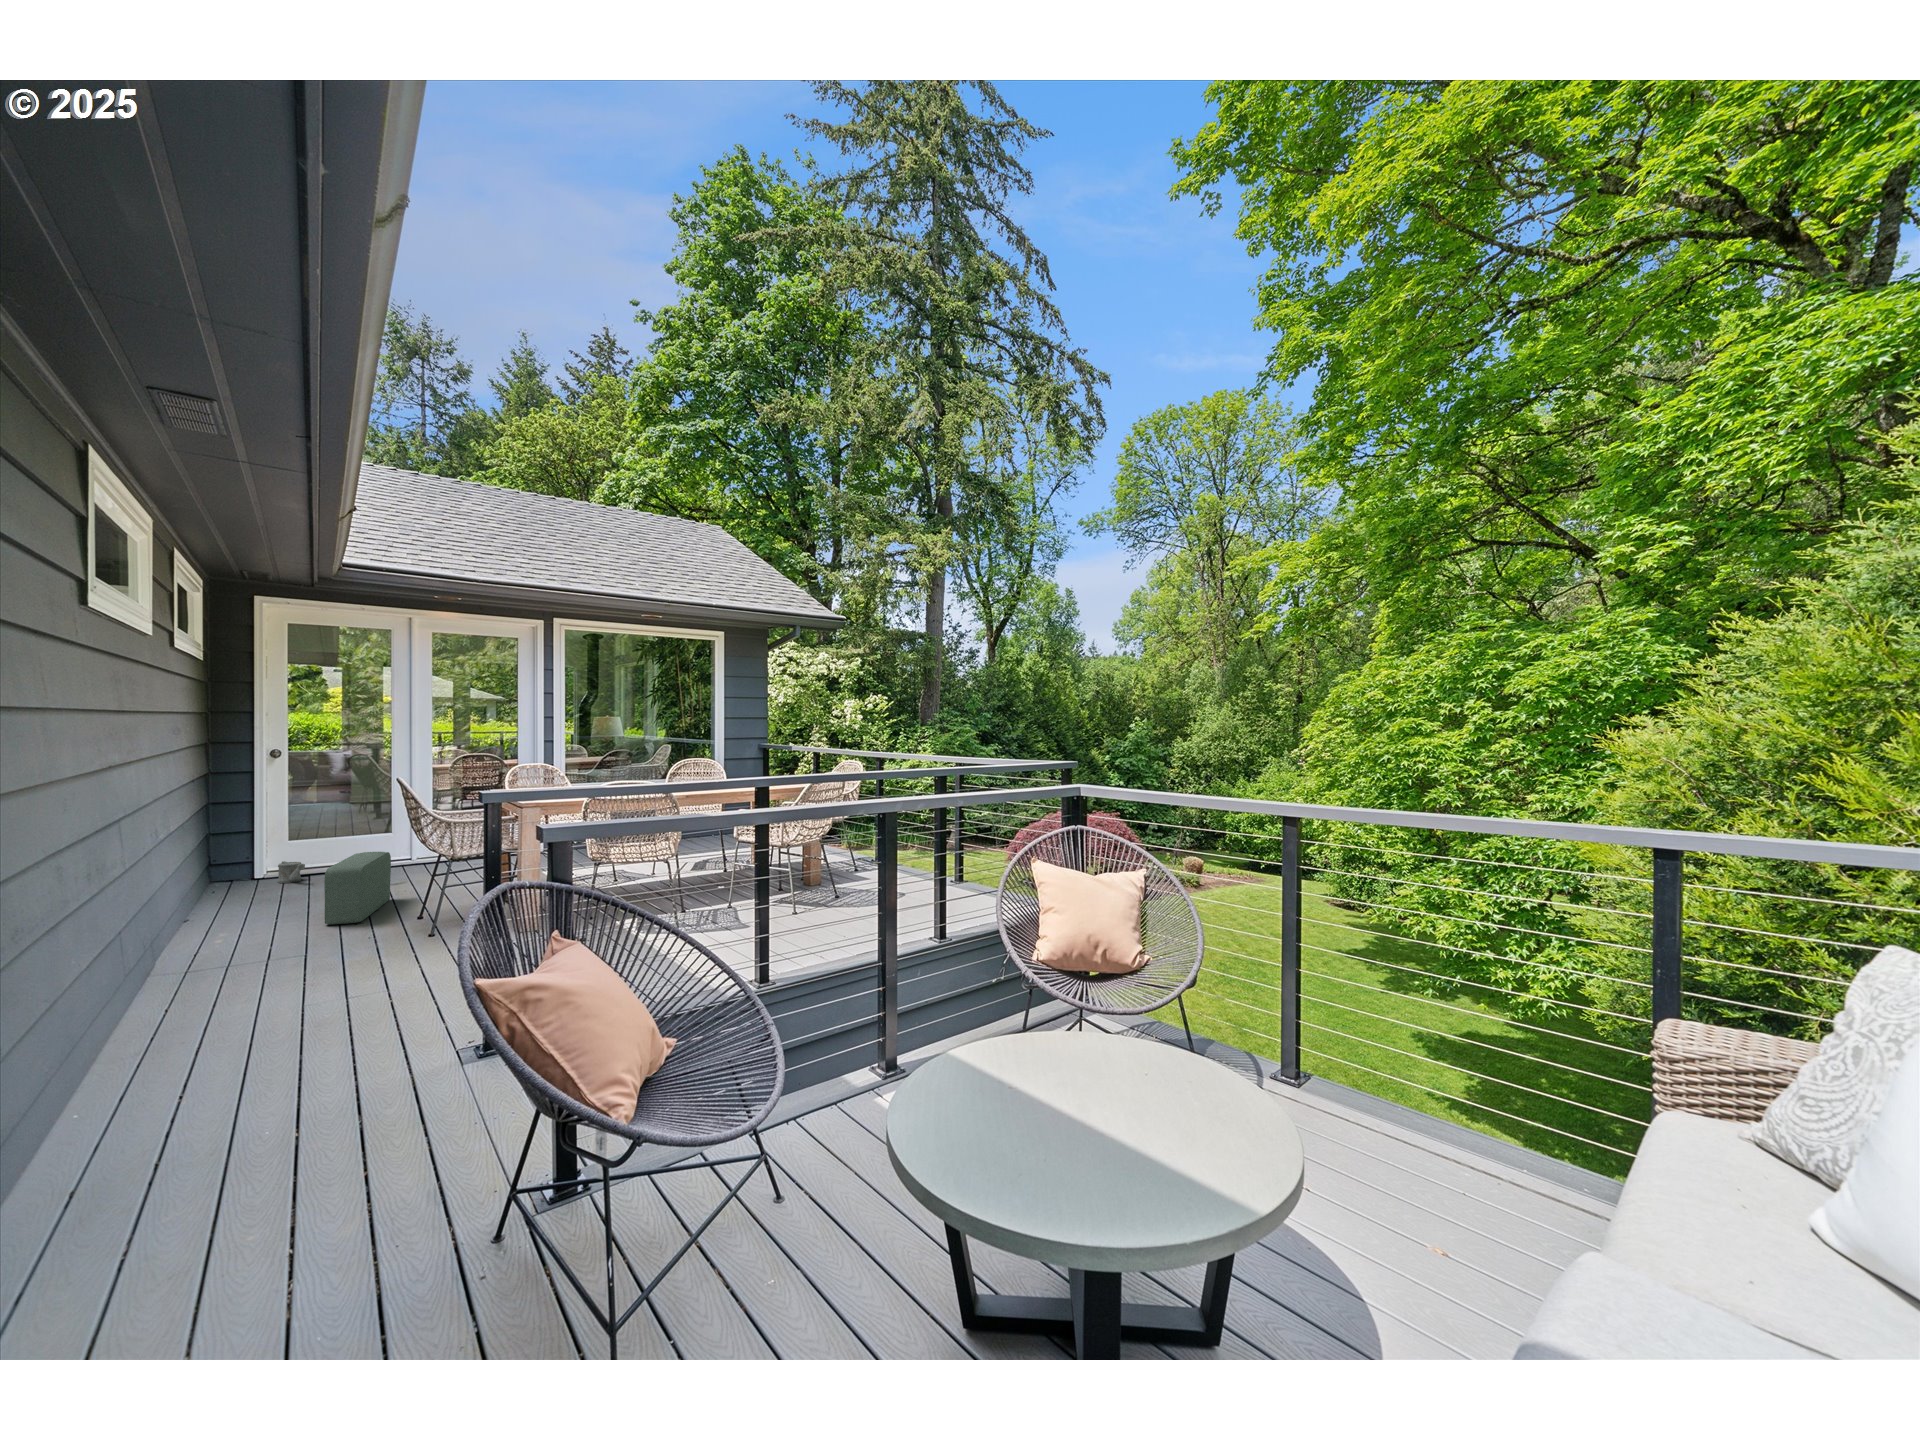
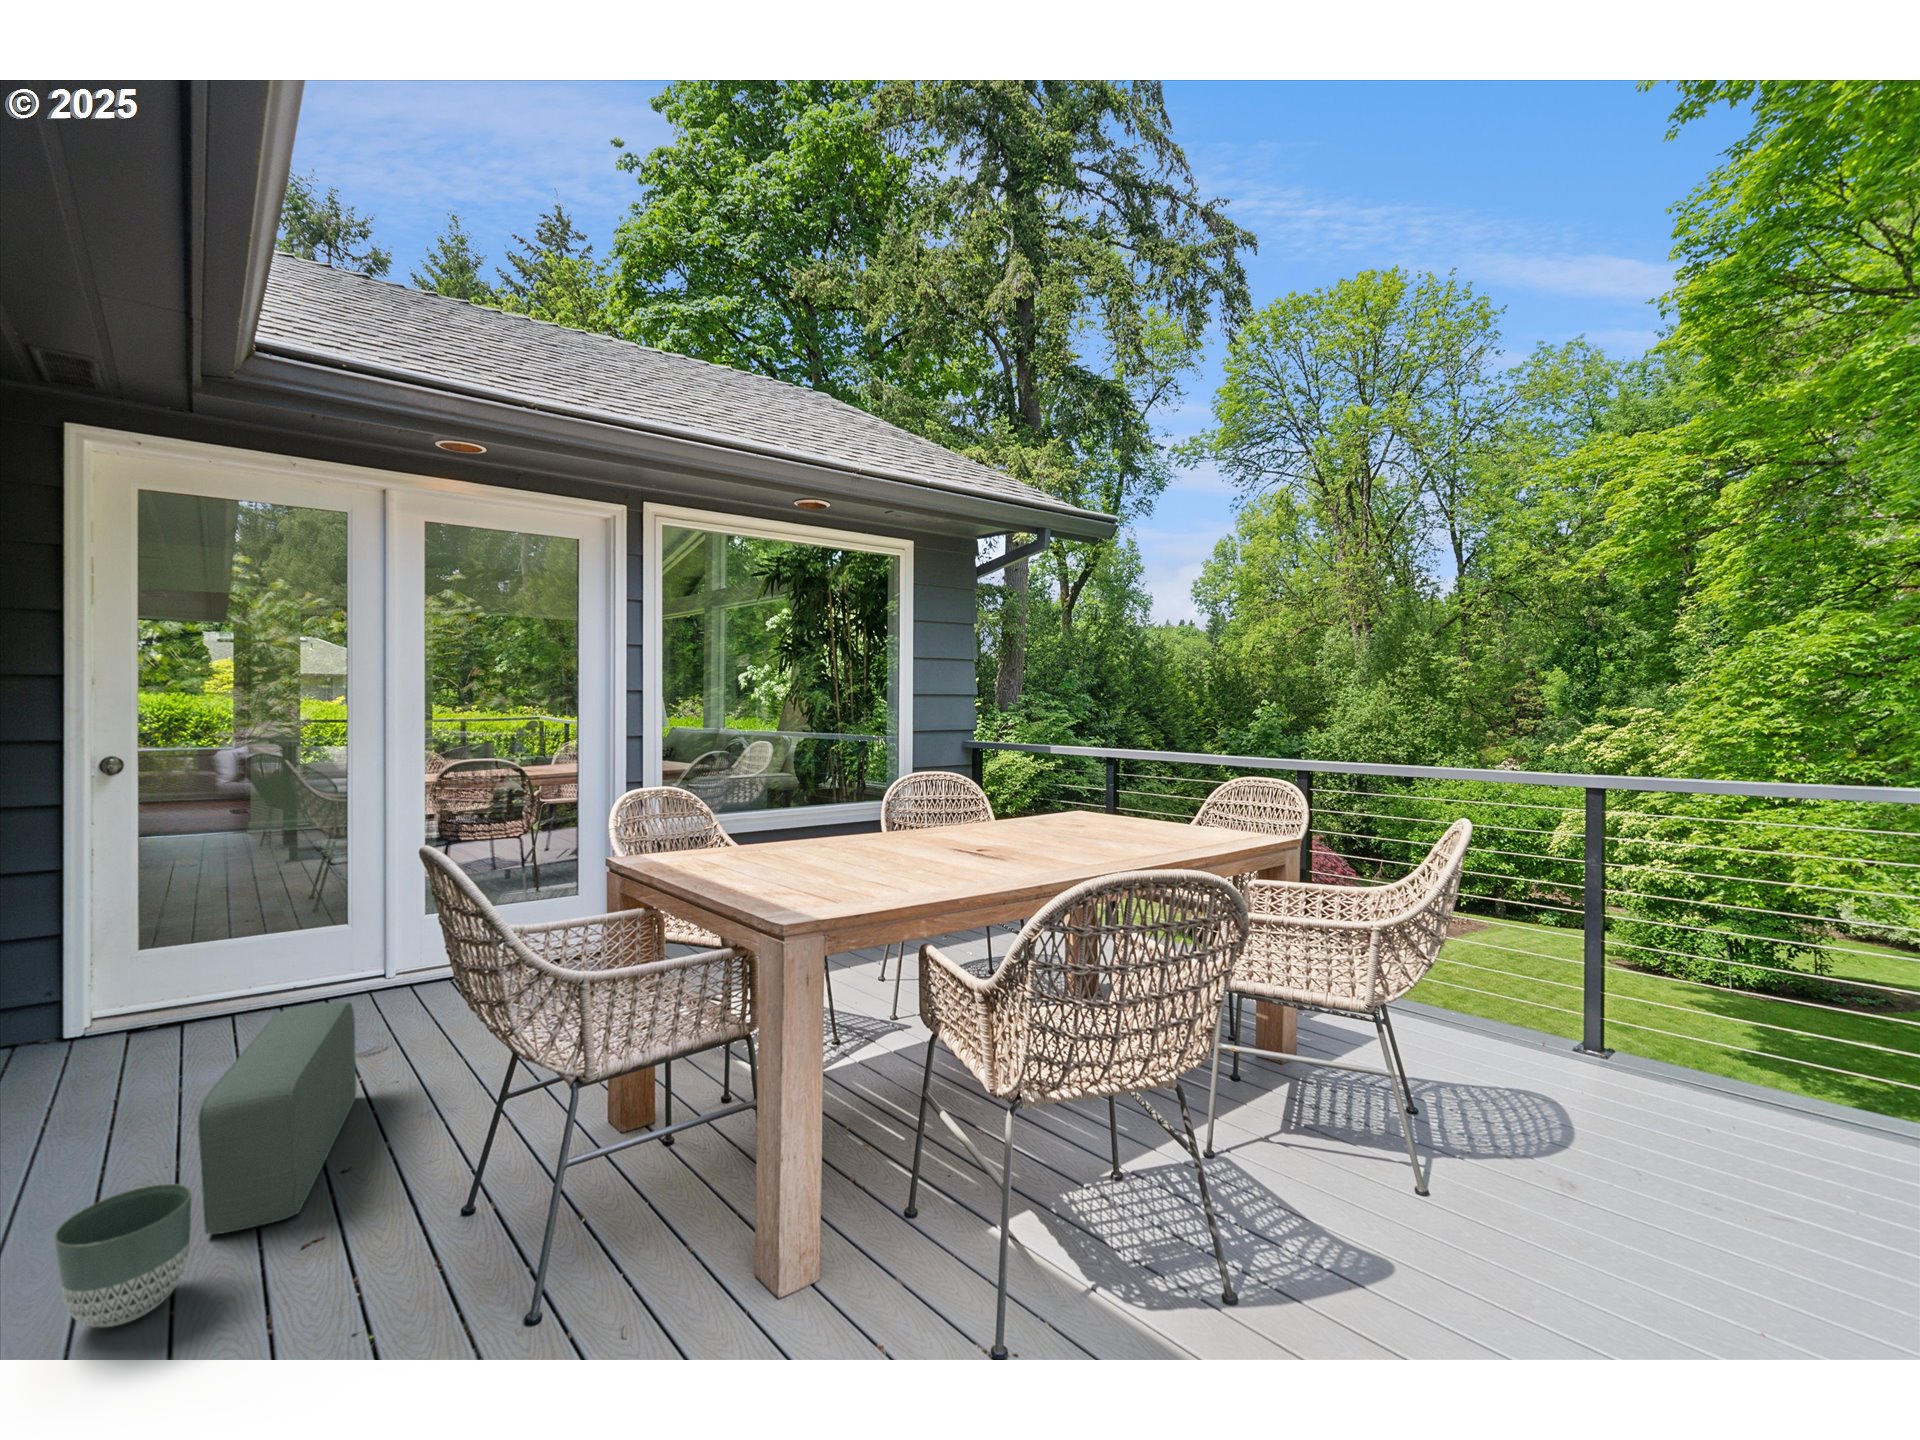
watering can: present [278,861,305,883] -> none [113,994,170,1045]
planter: none [276,894,322,938] -> present [54,1184,191,1327]

